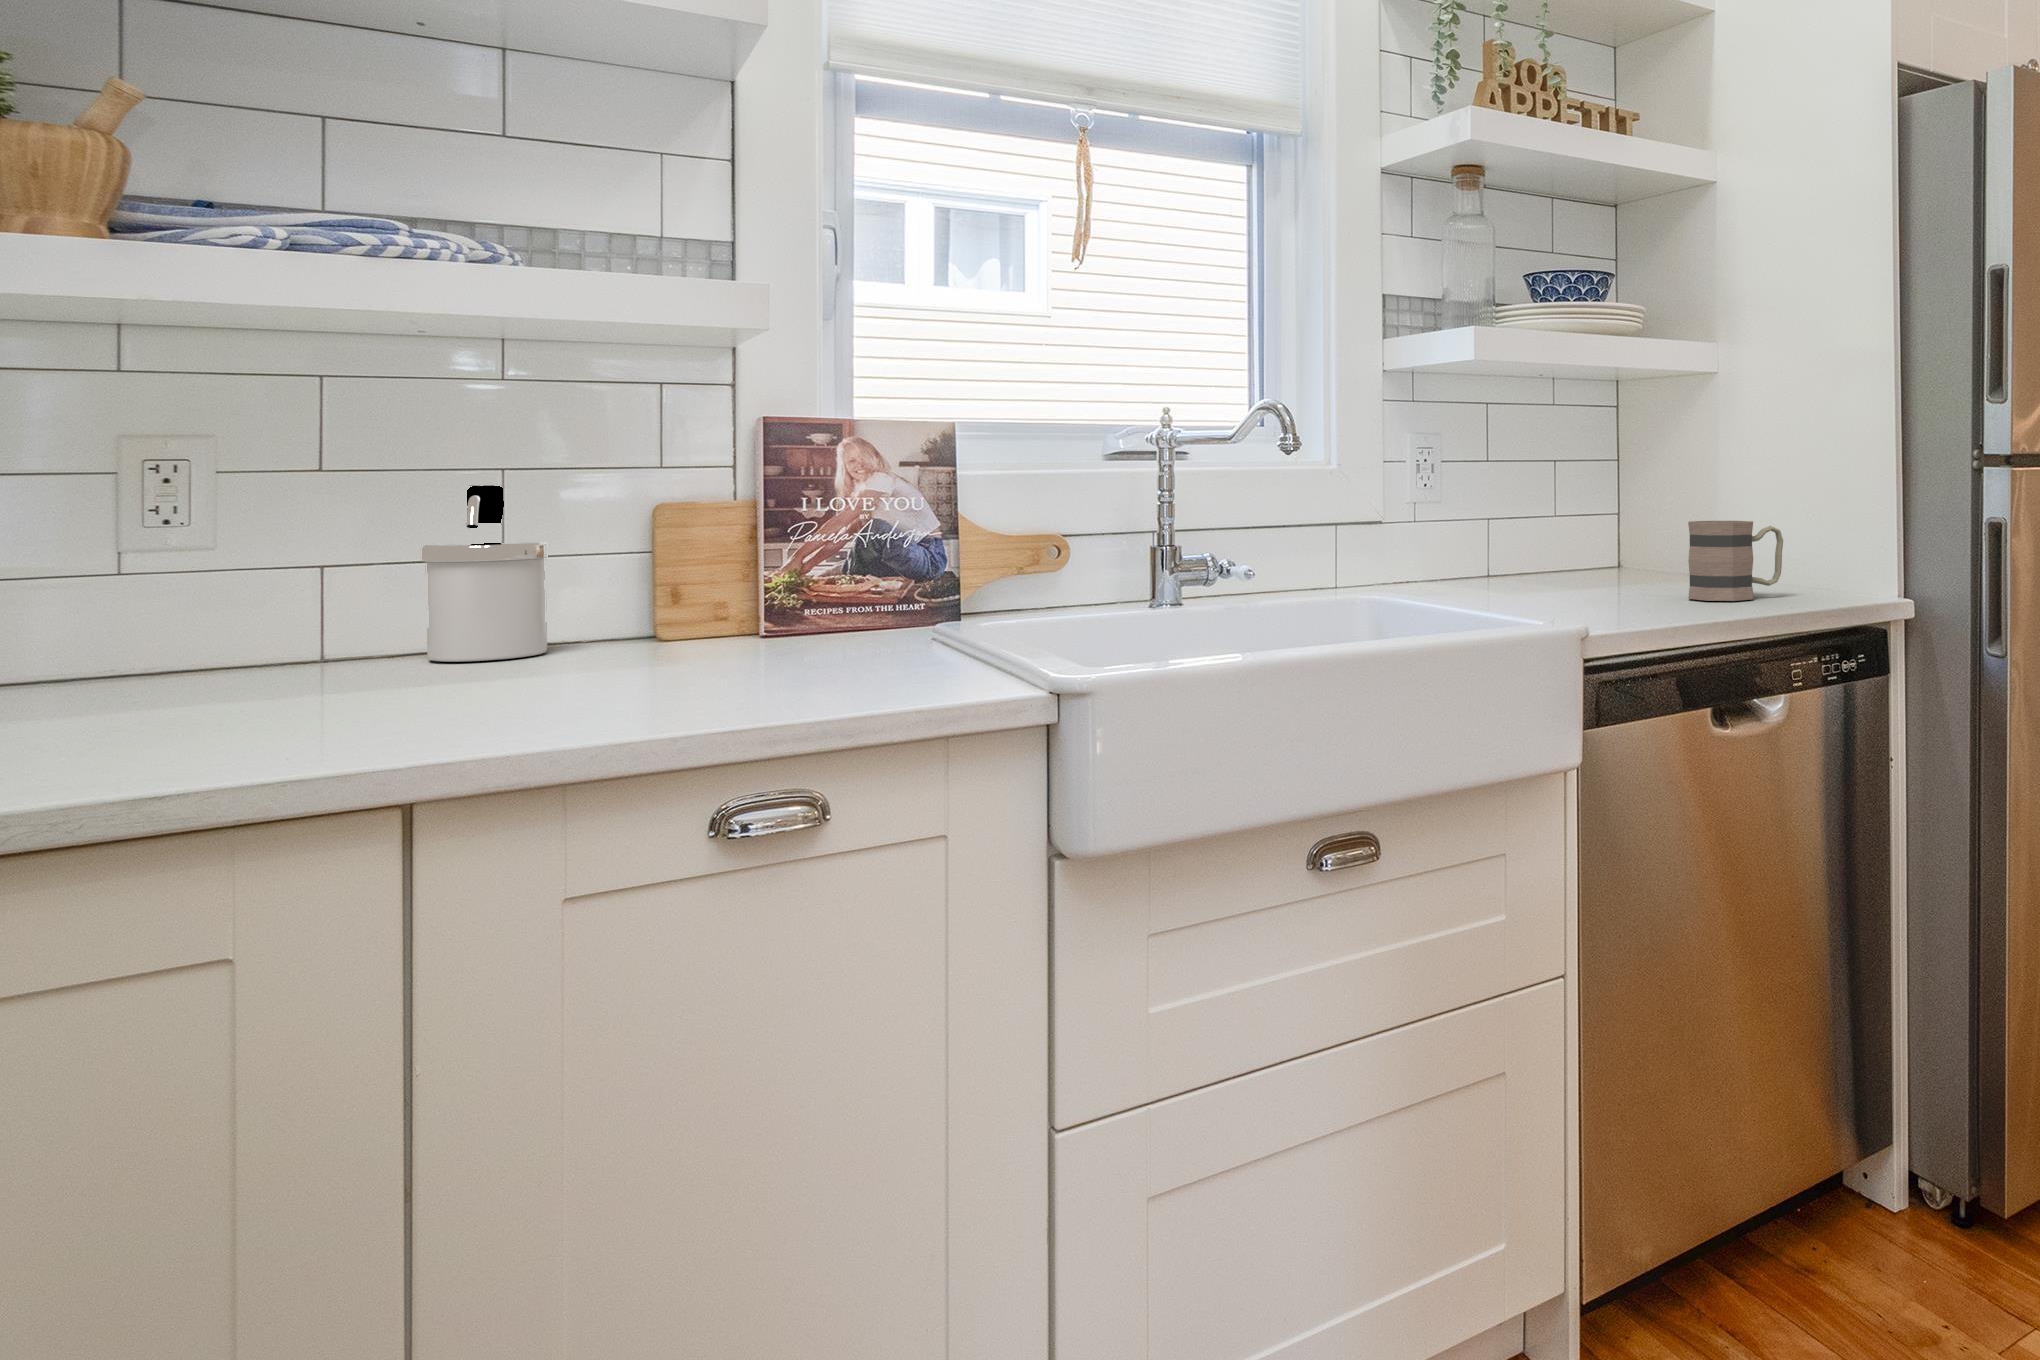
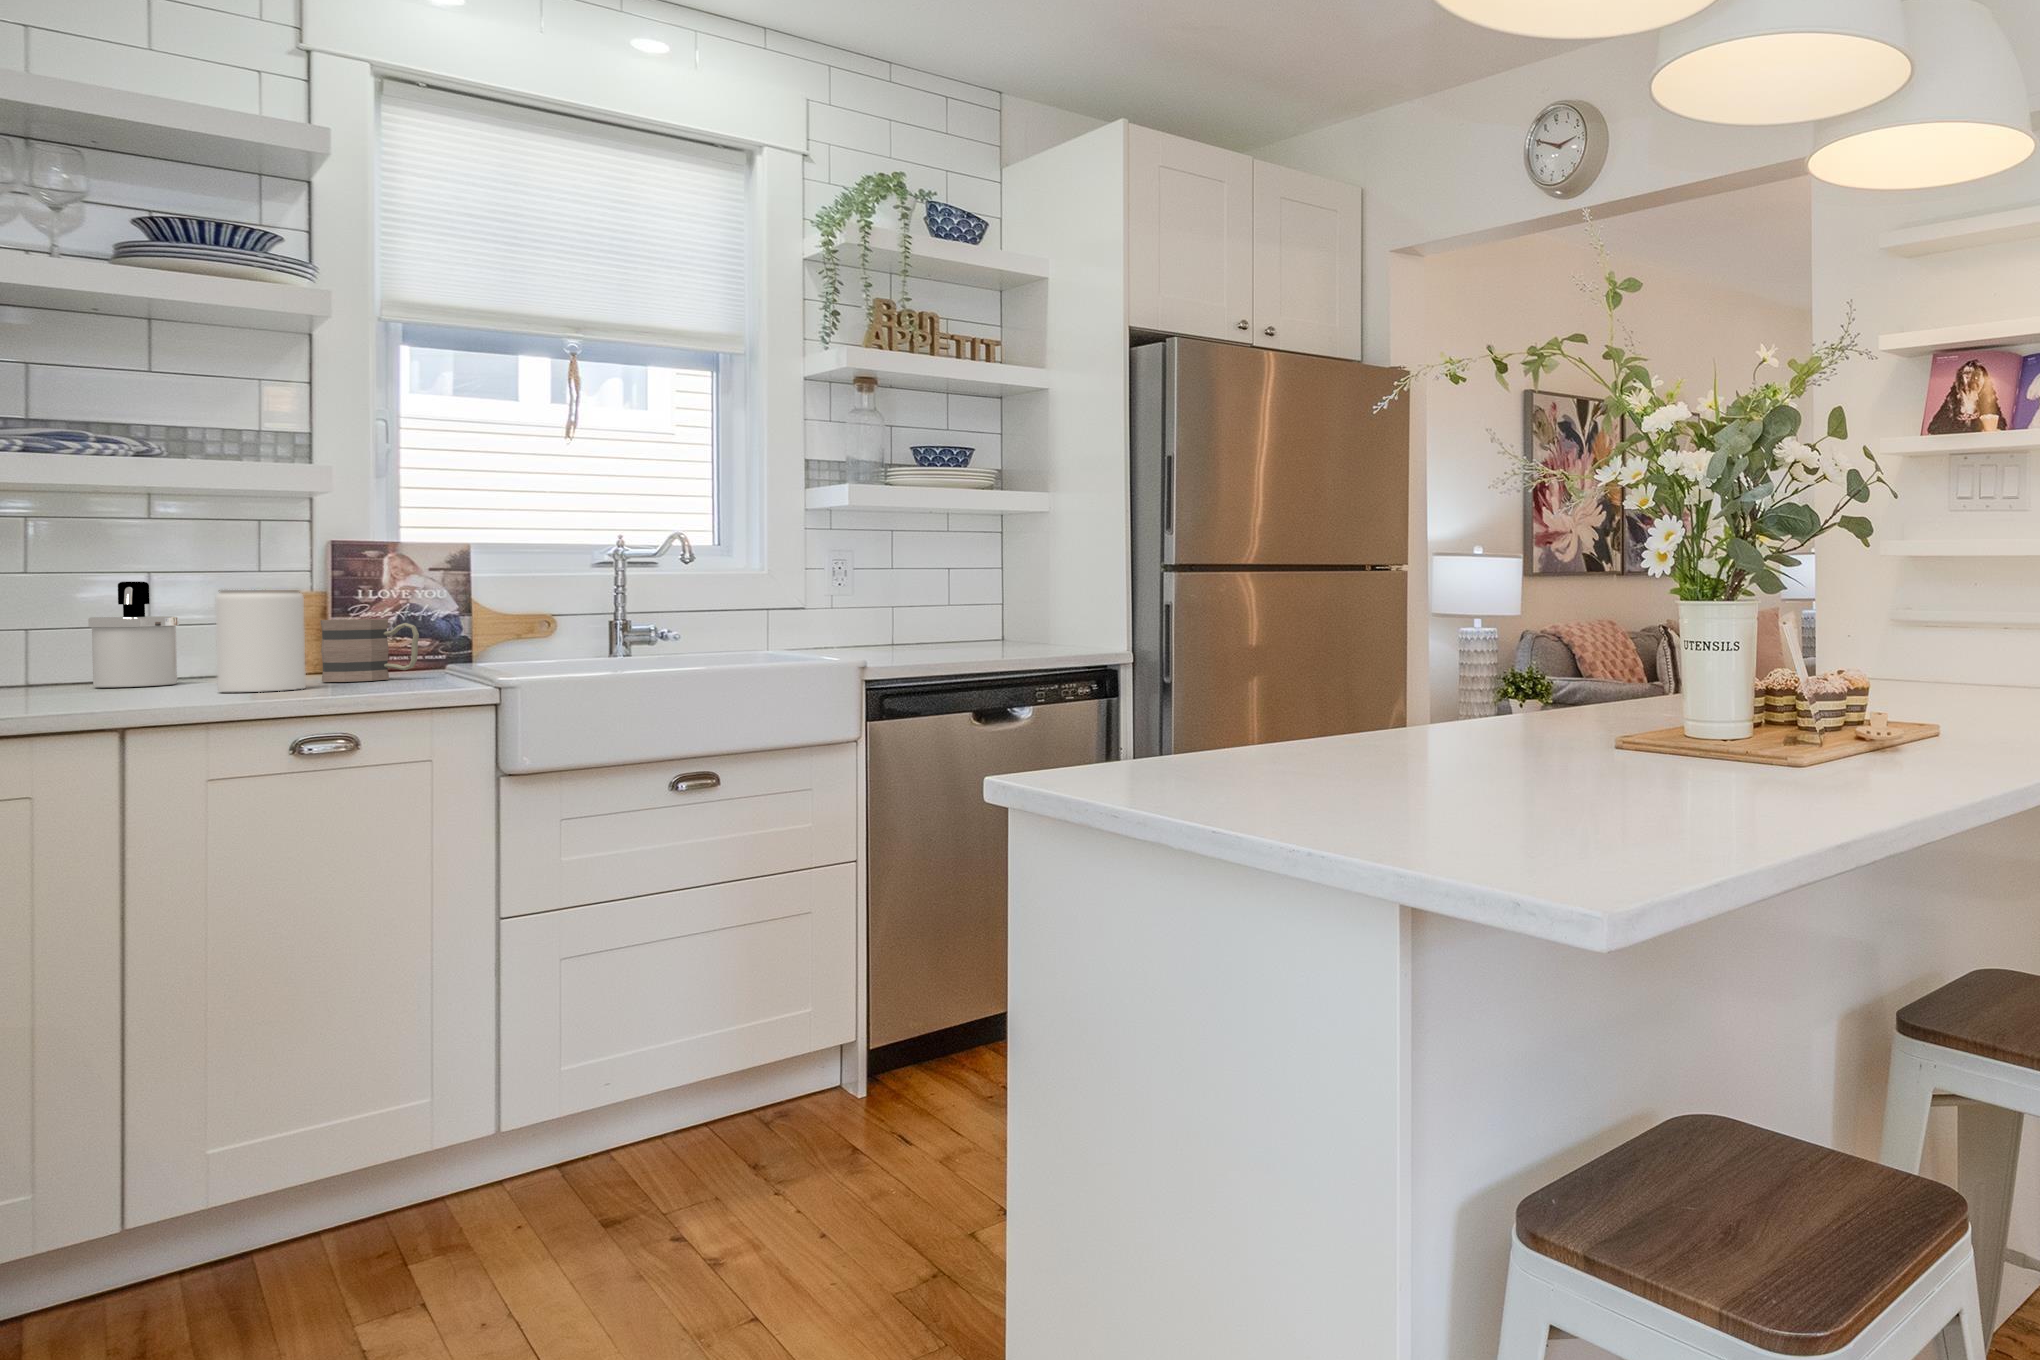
jar: none [597,502,736,691] -> present [216,590,306,692]
mug: present [1688,521,1783,601] -> present [321,619,419,682]

